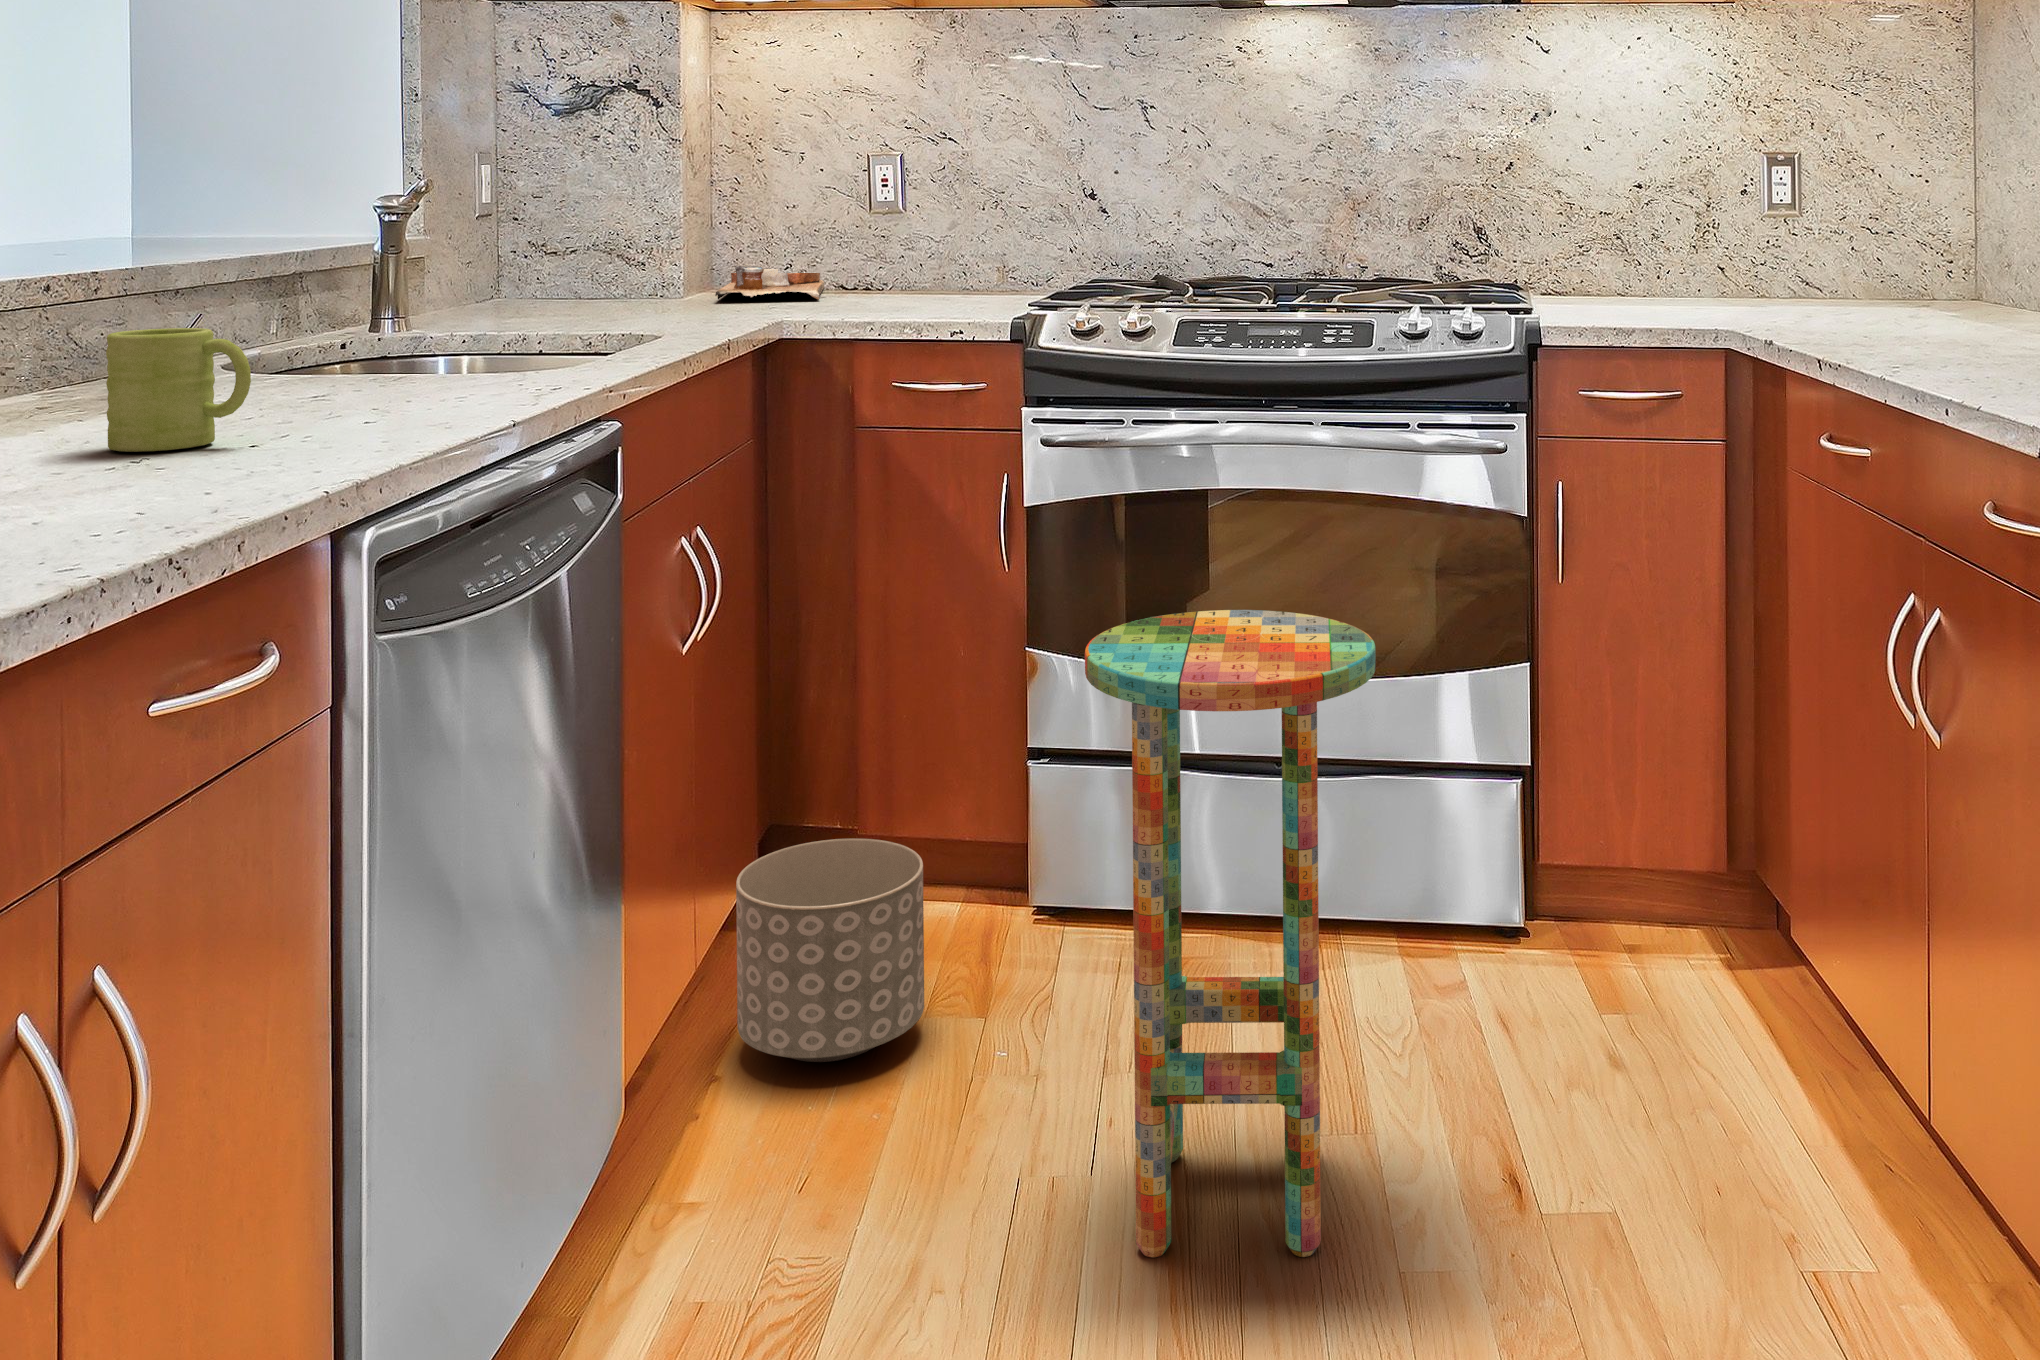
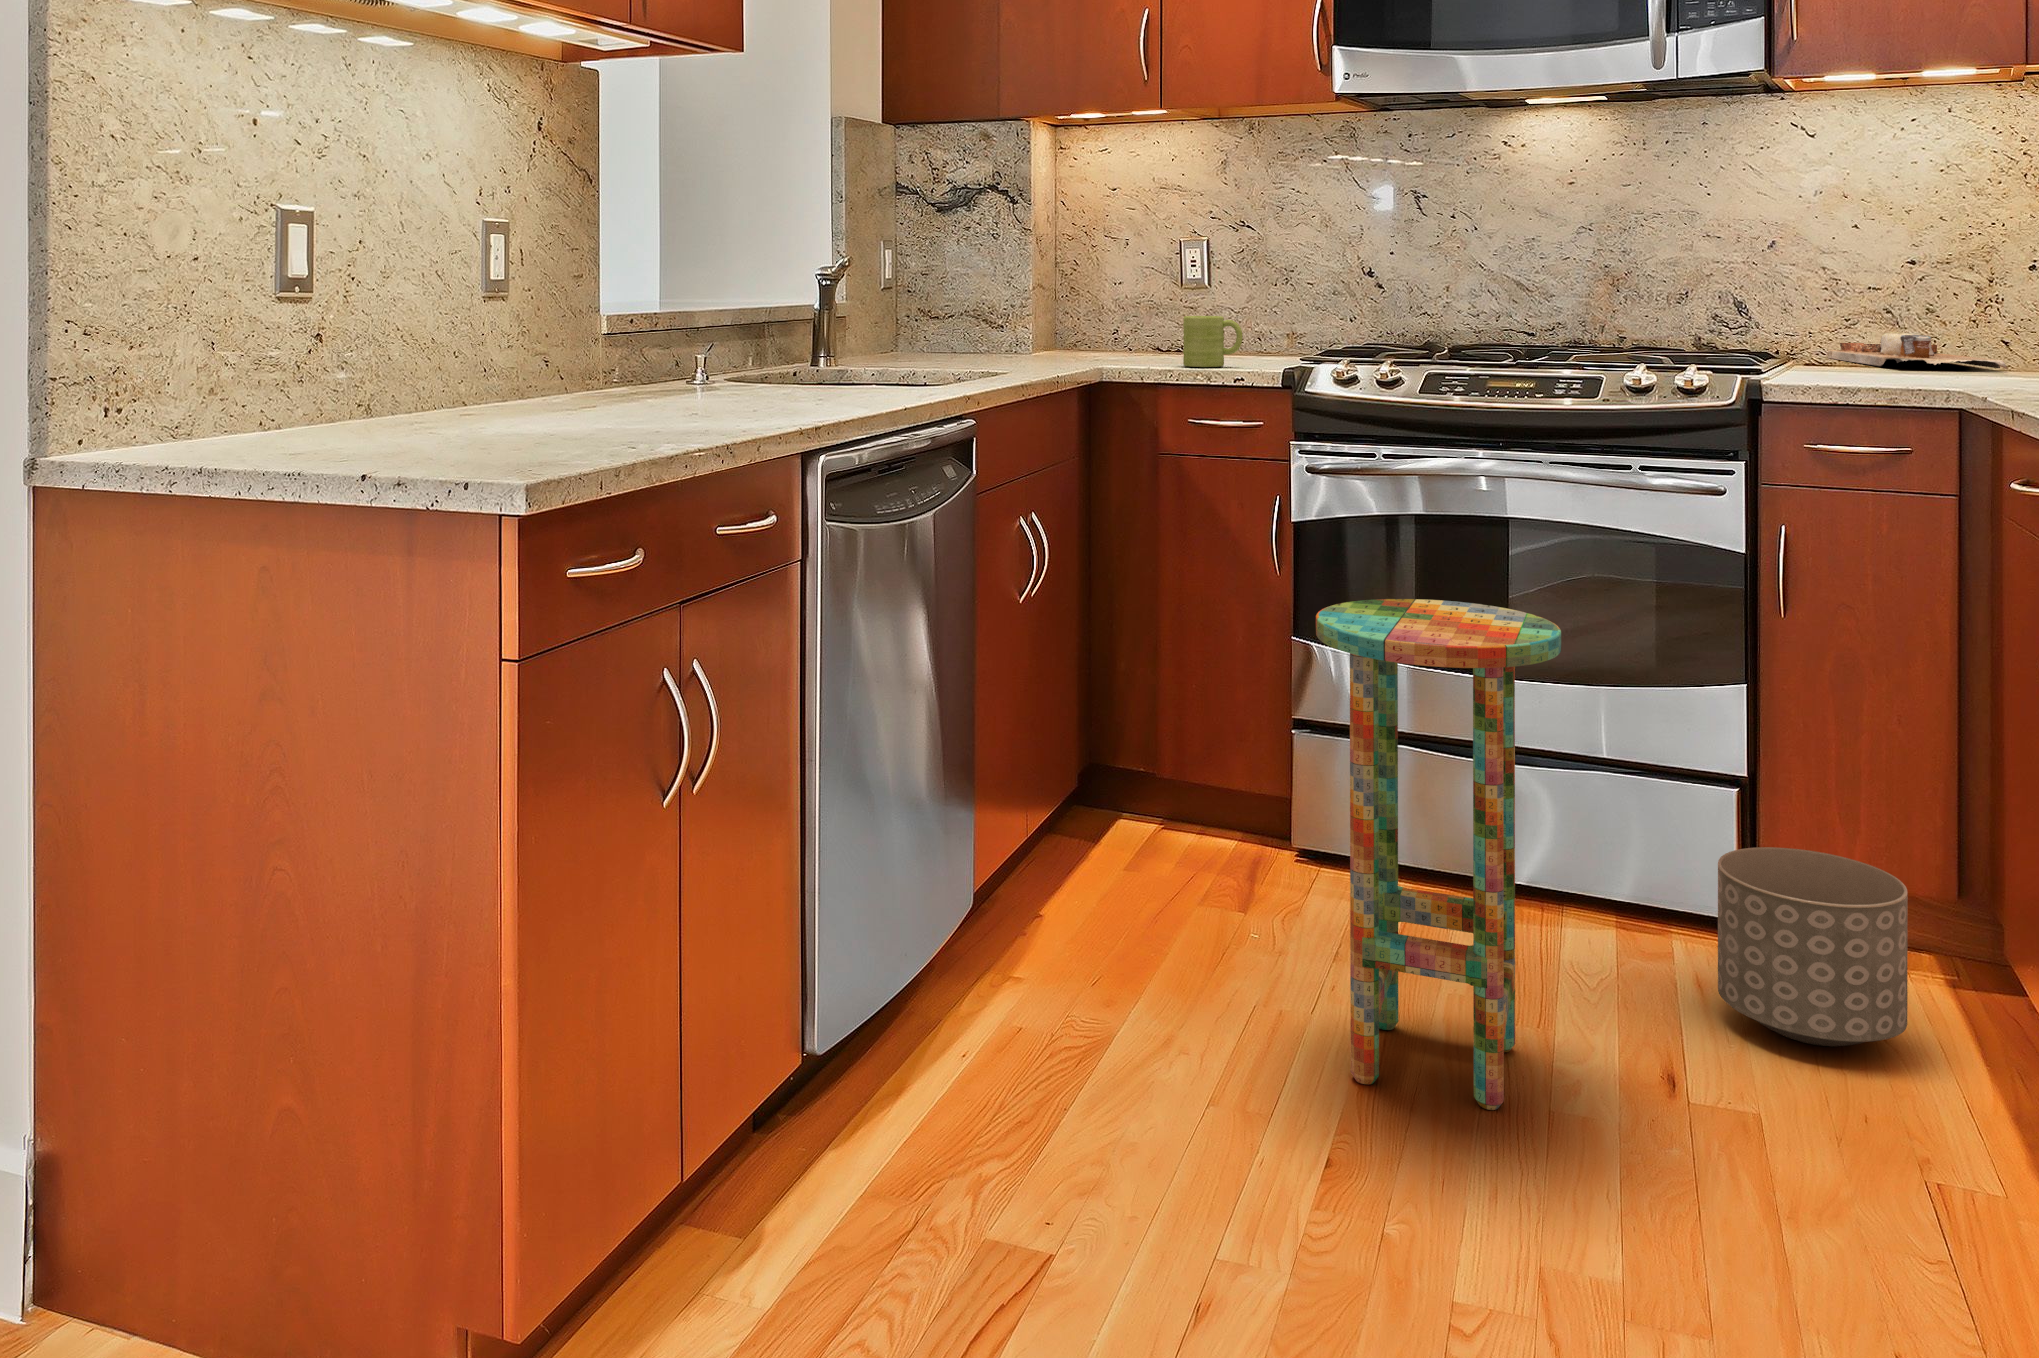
cutting board: present [715,264,824,300] -> present [1827,332,2007,369]
mug: present [106,328,251,452] -> present [1183,316,1242,367]
planter: present [736,838,924,1062] -> present [1718,847,1908,1046]

